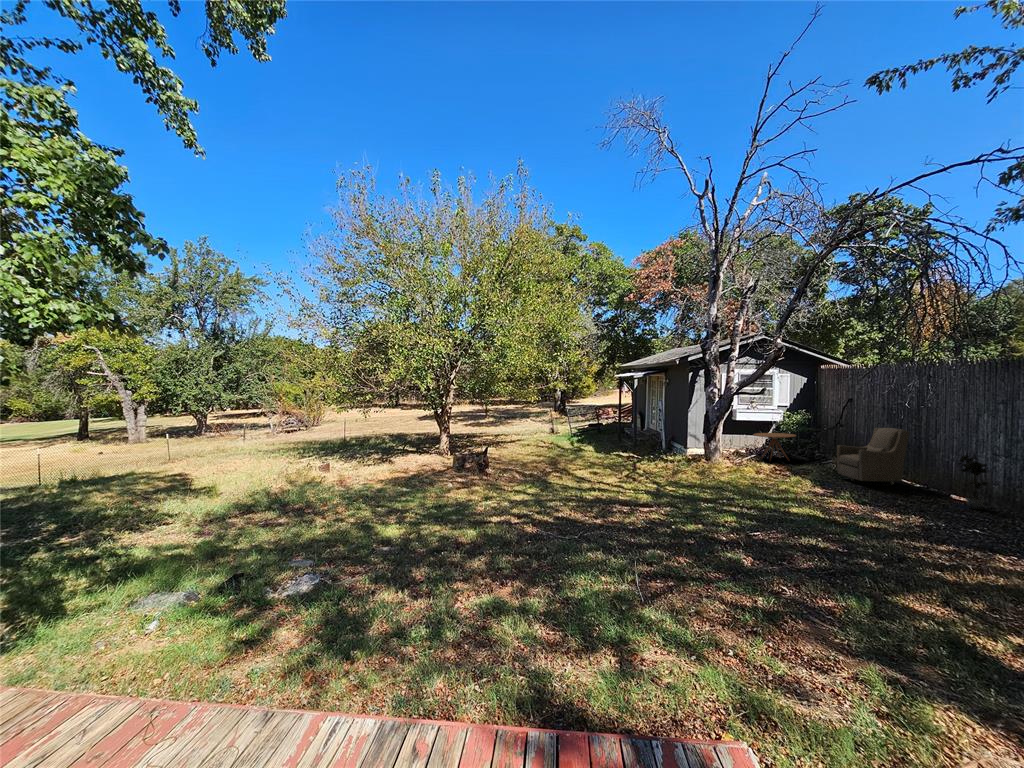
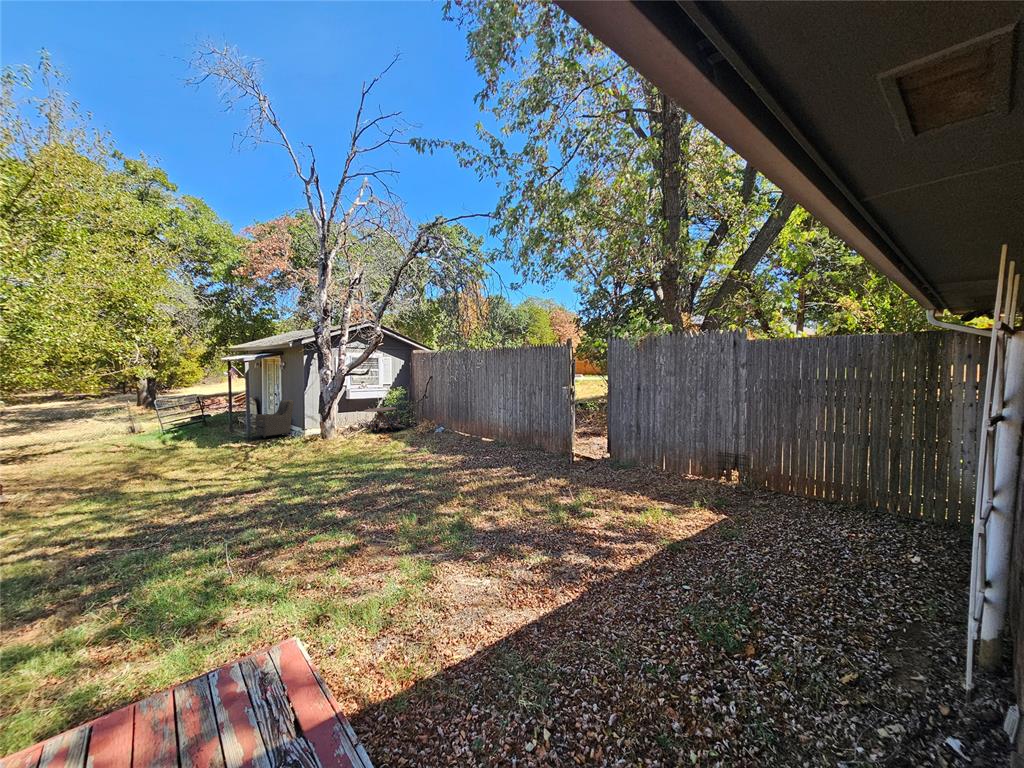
chair: present [837,428,909,486] -> present [256,400,294,438]
potted plant: present [958,455,990,510] -> none [482,409,499,445]

